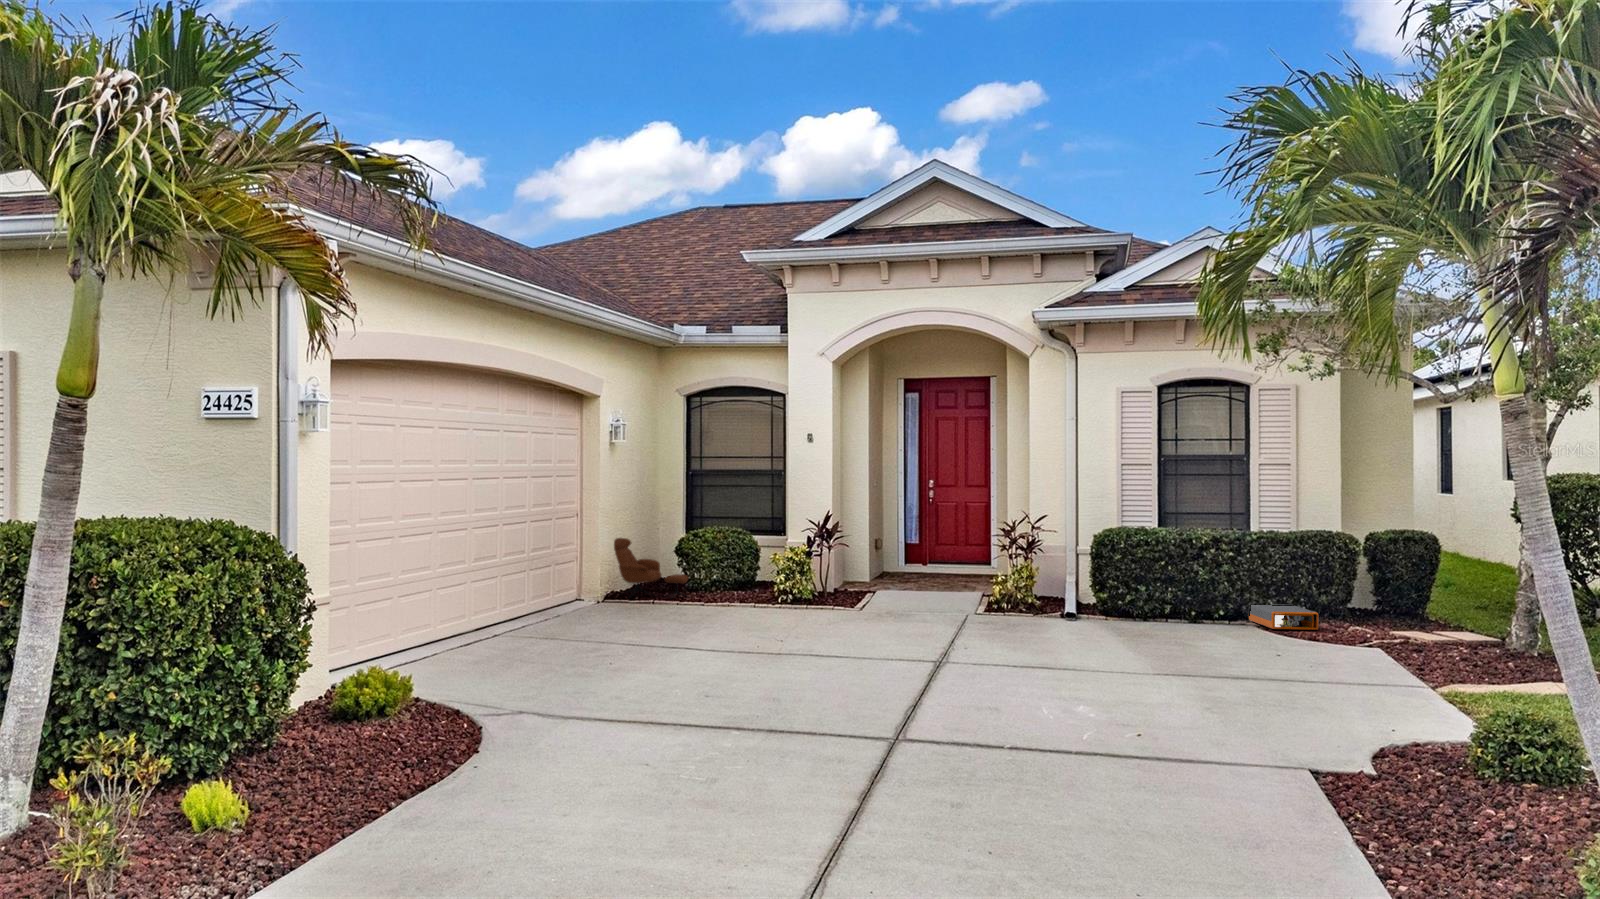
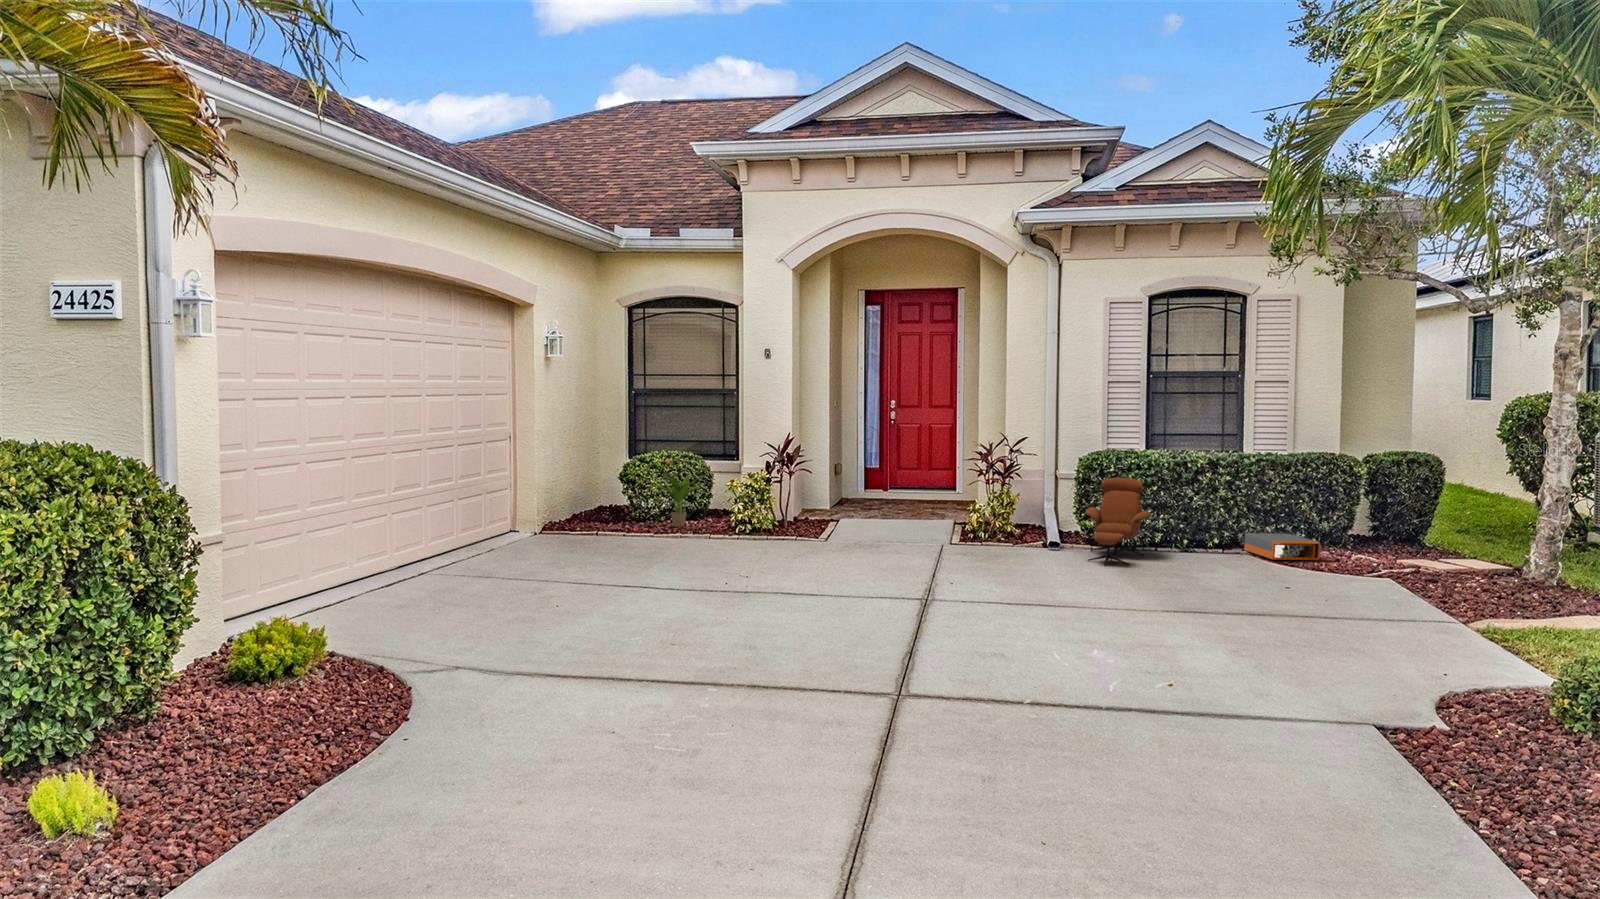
lounge chair: present [614,538,688,596] -> present [1086,478,1151,566]
potted plant: none [708,547,748,596] -> present [657,473,700,527]

